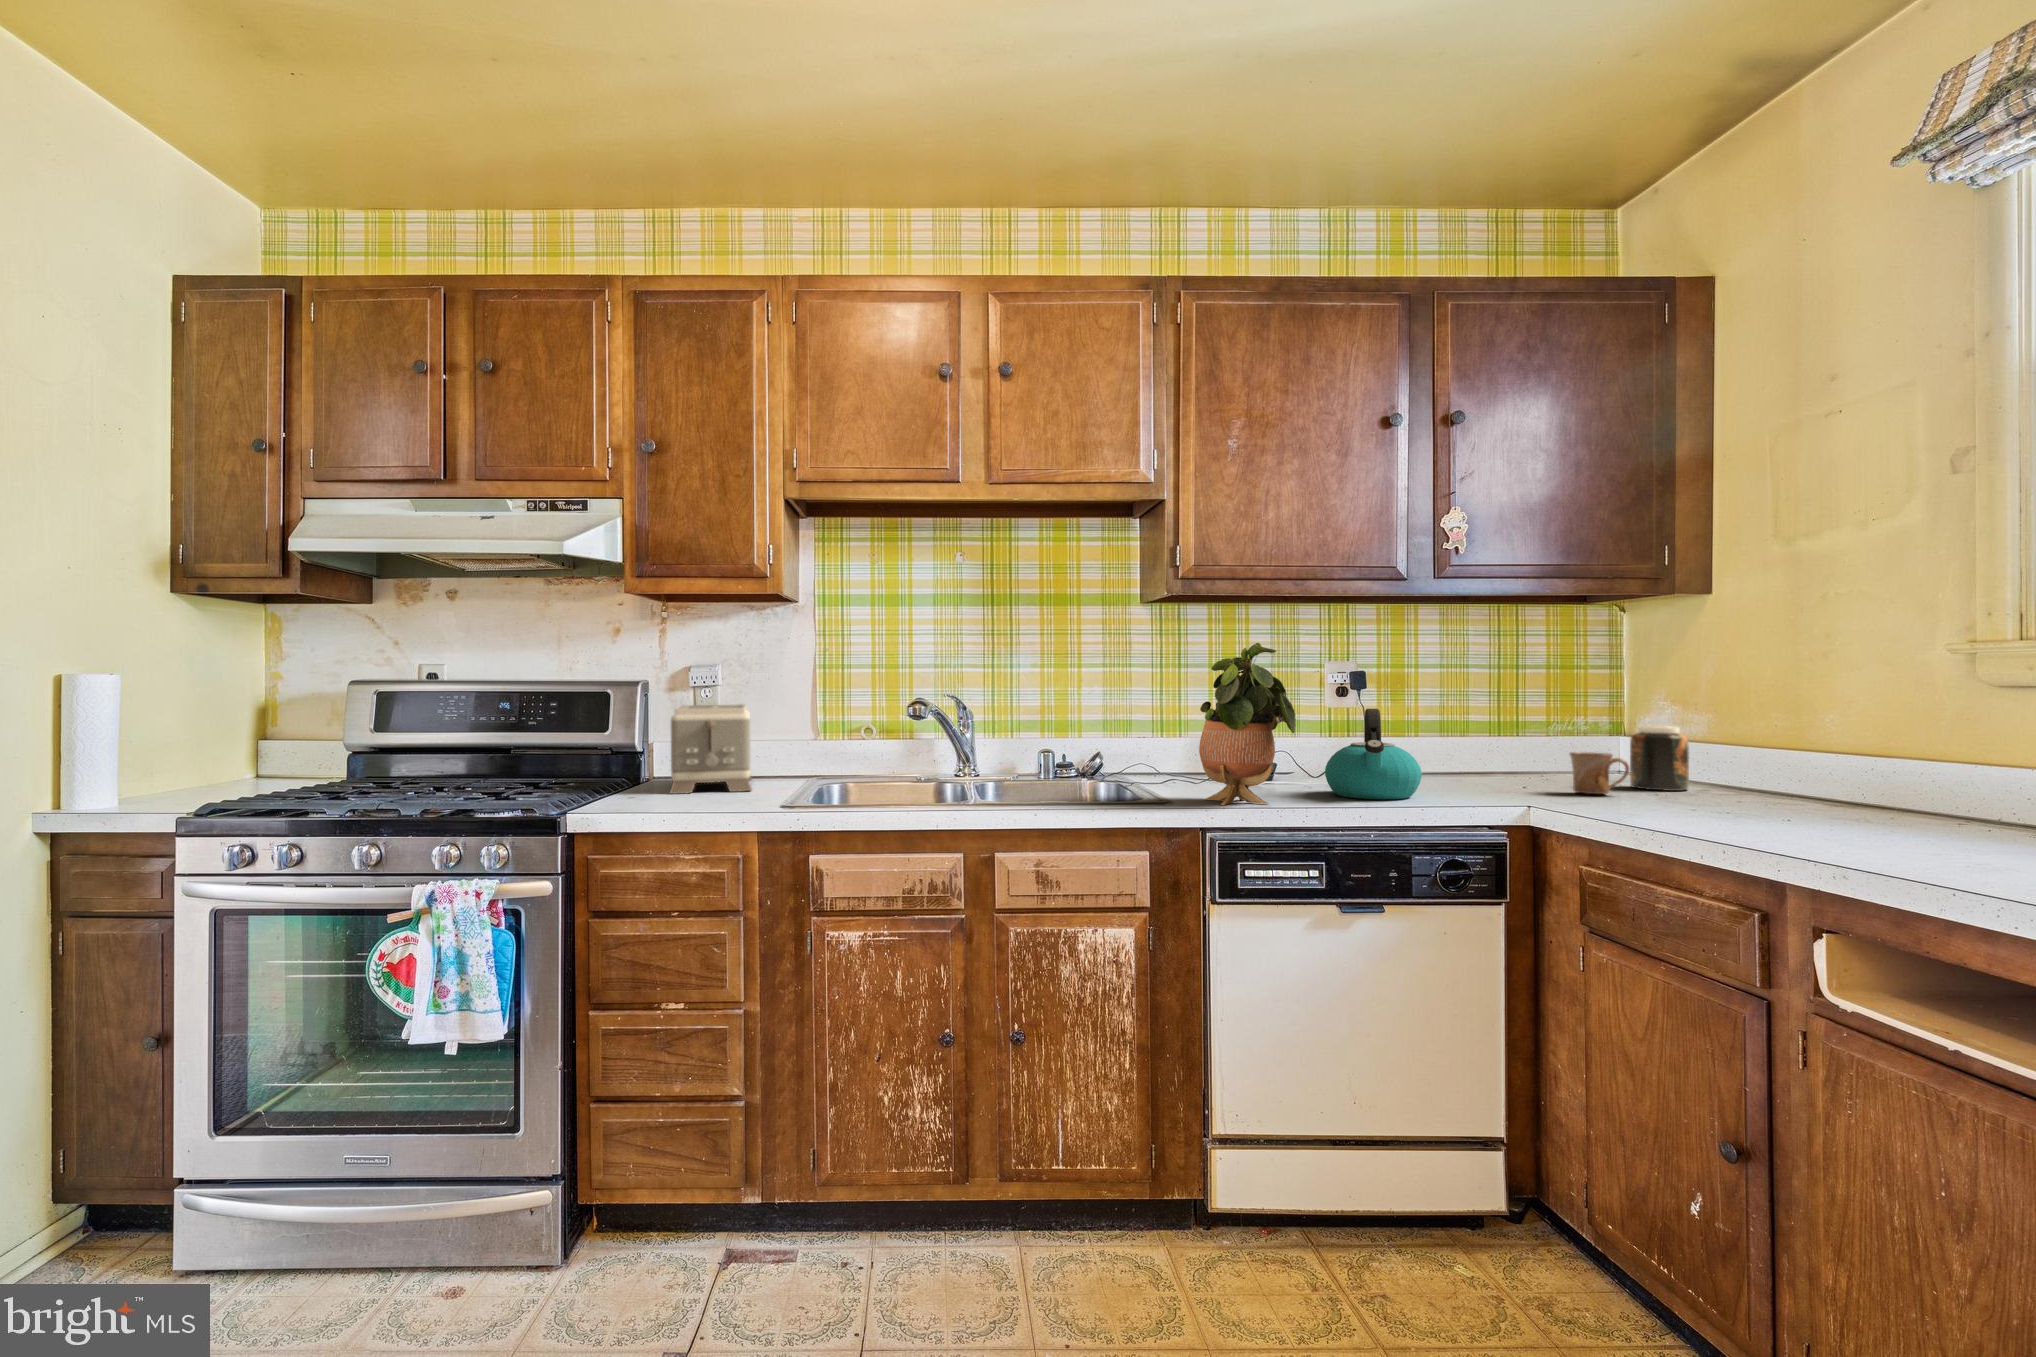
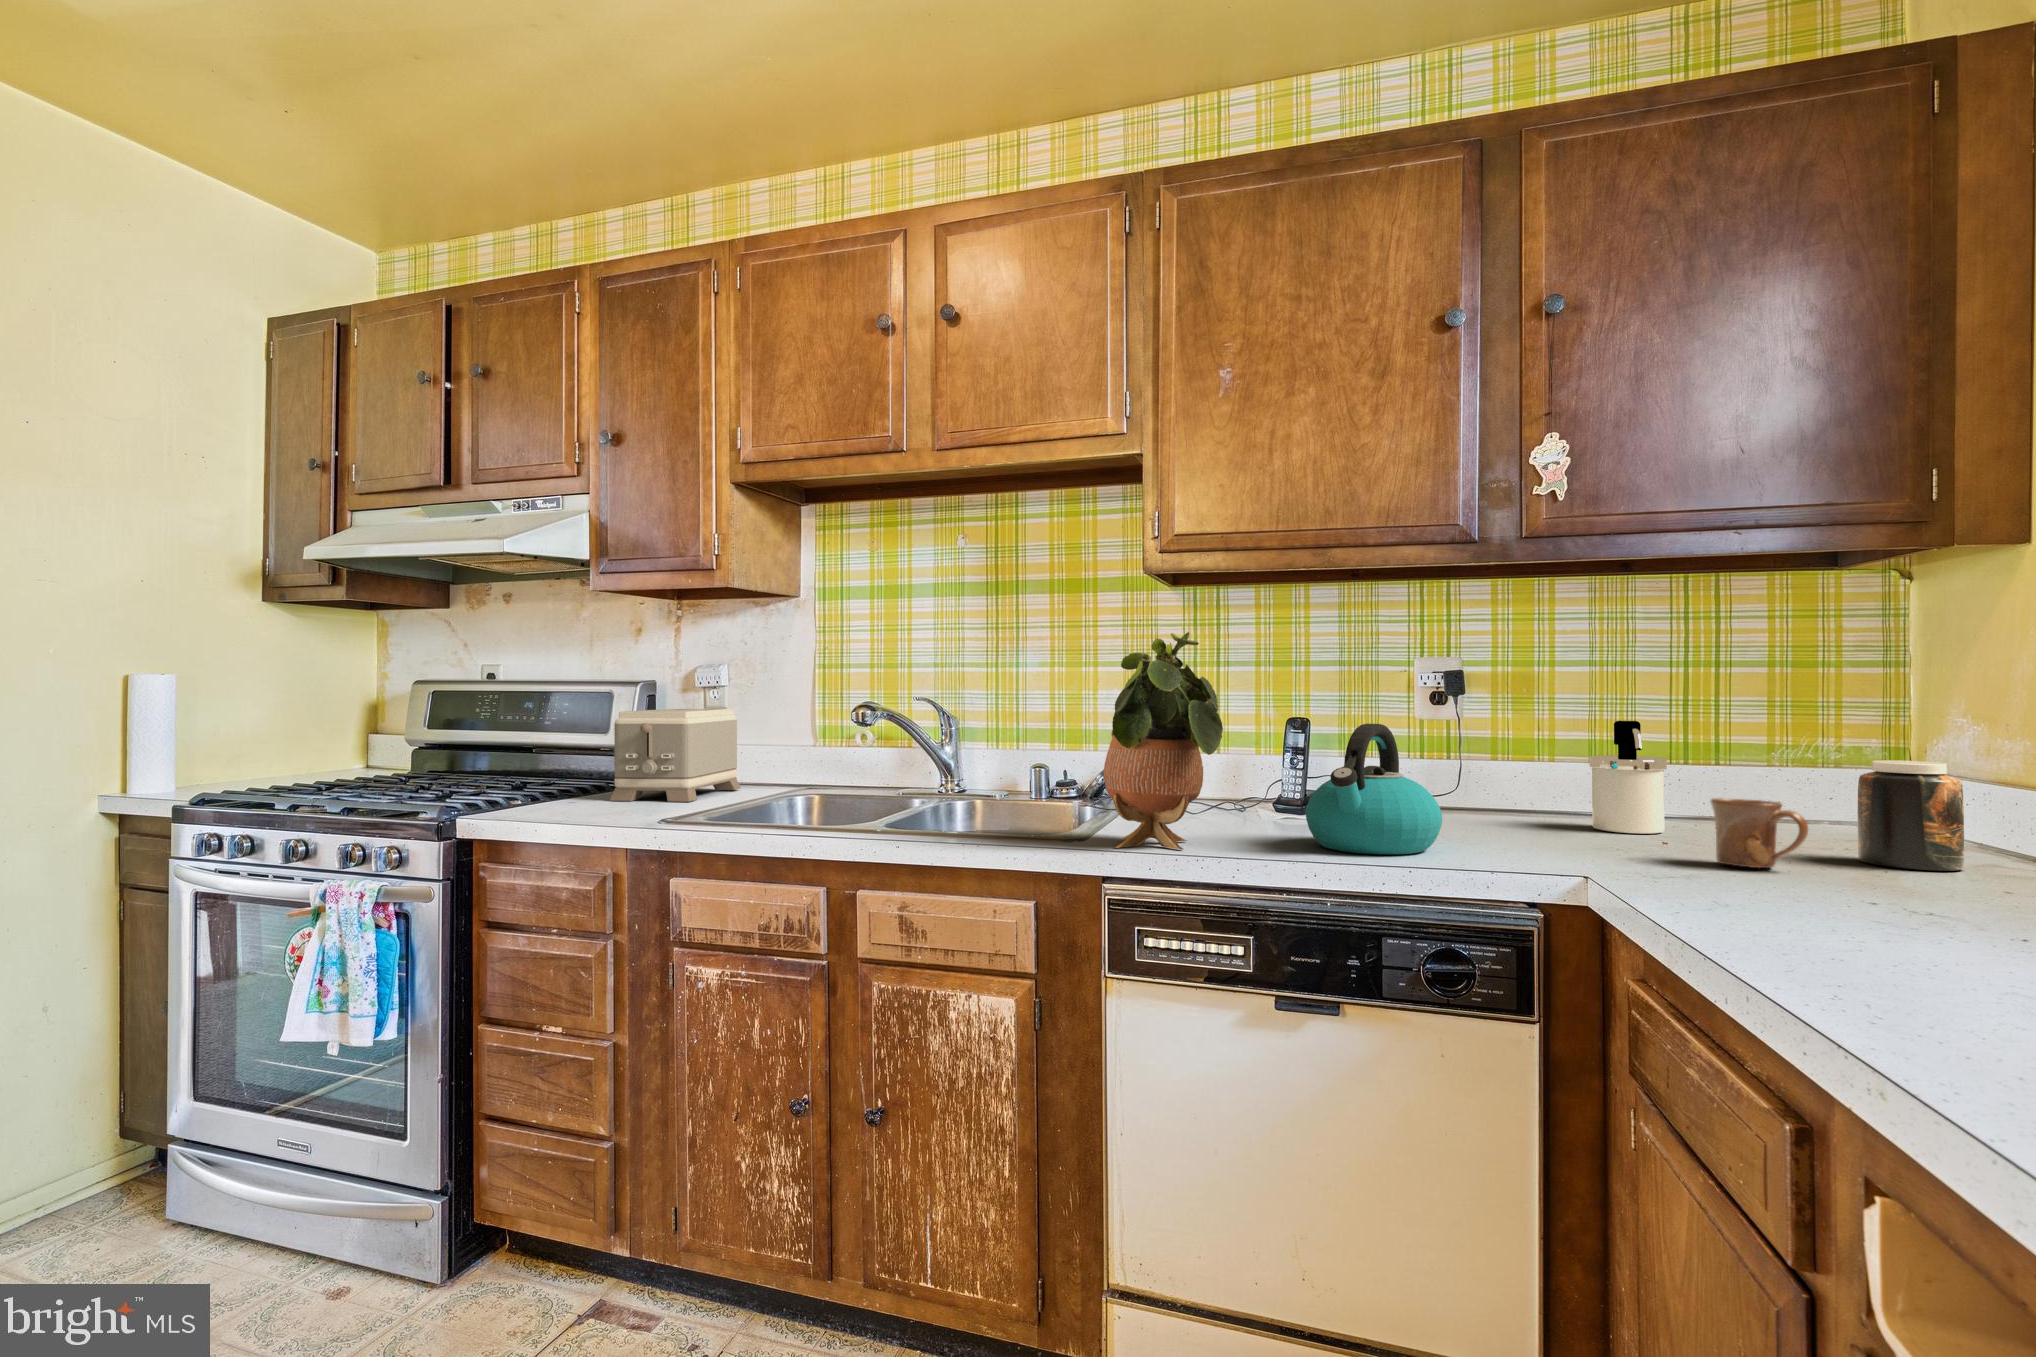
soap dispenser: none [1448,704,1498,779] -> present [1589,721,1667,834]

